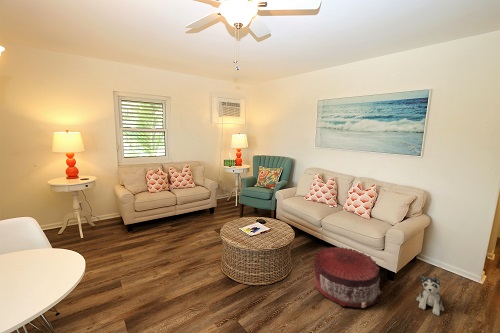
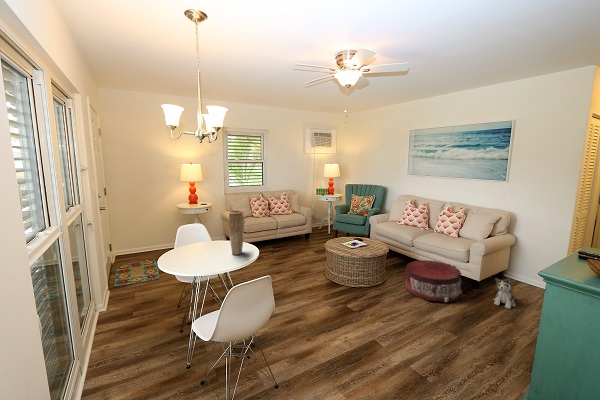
vase: none [6,207,48,288] -> present [227,210,244,255]

